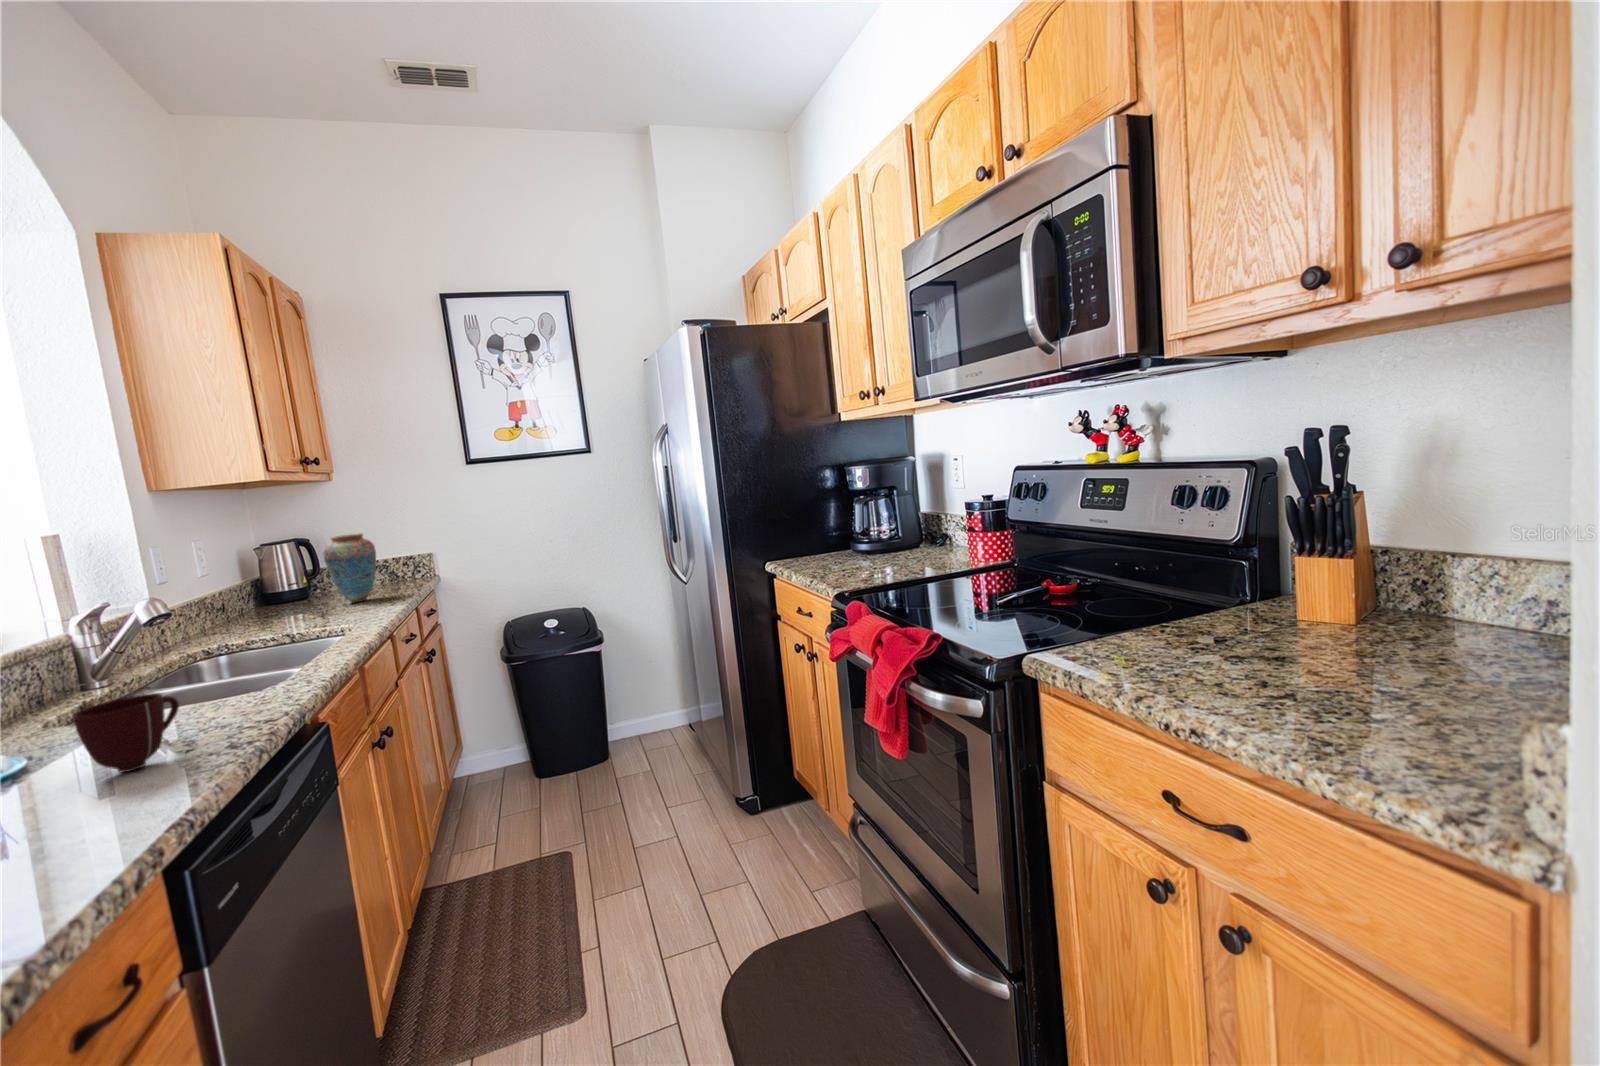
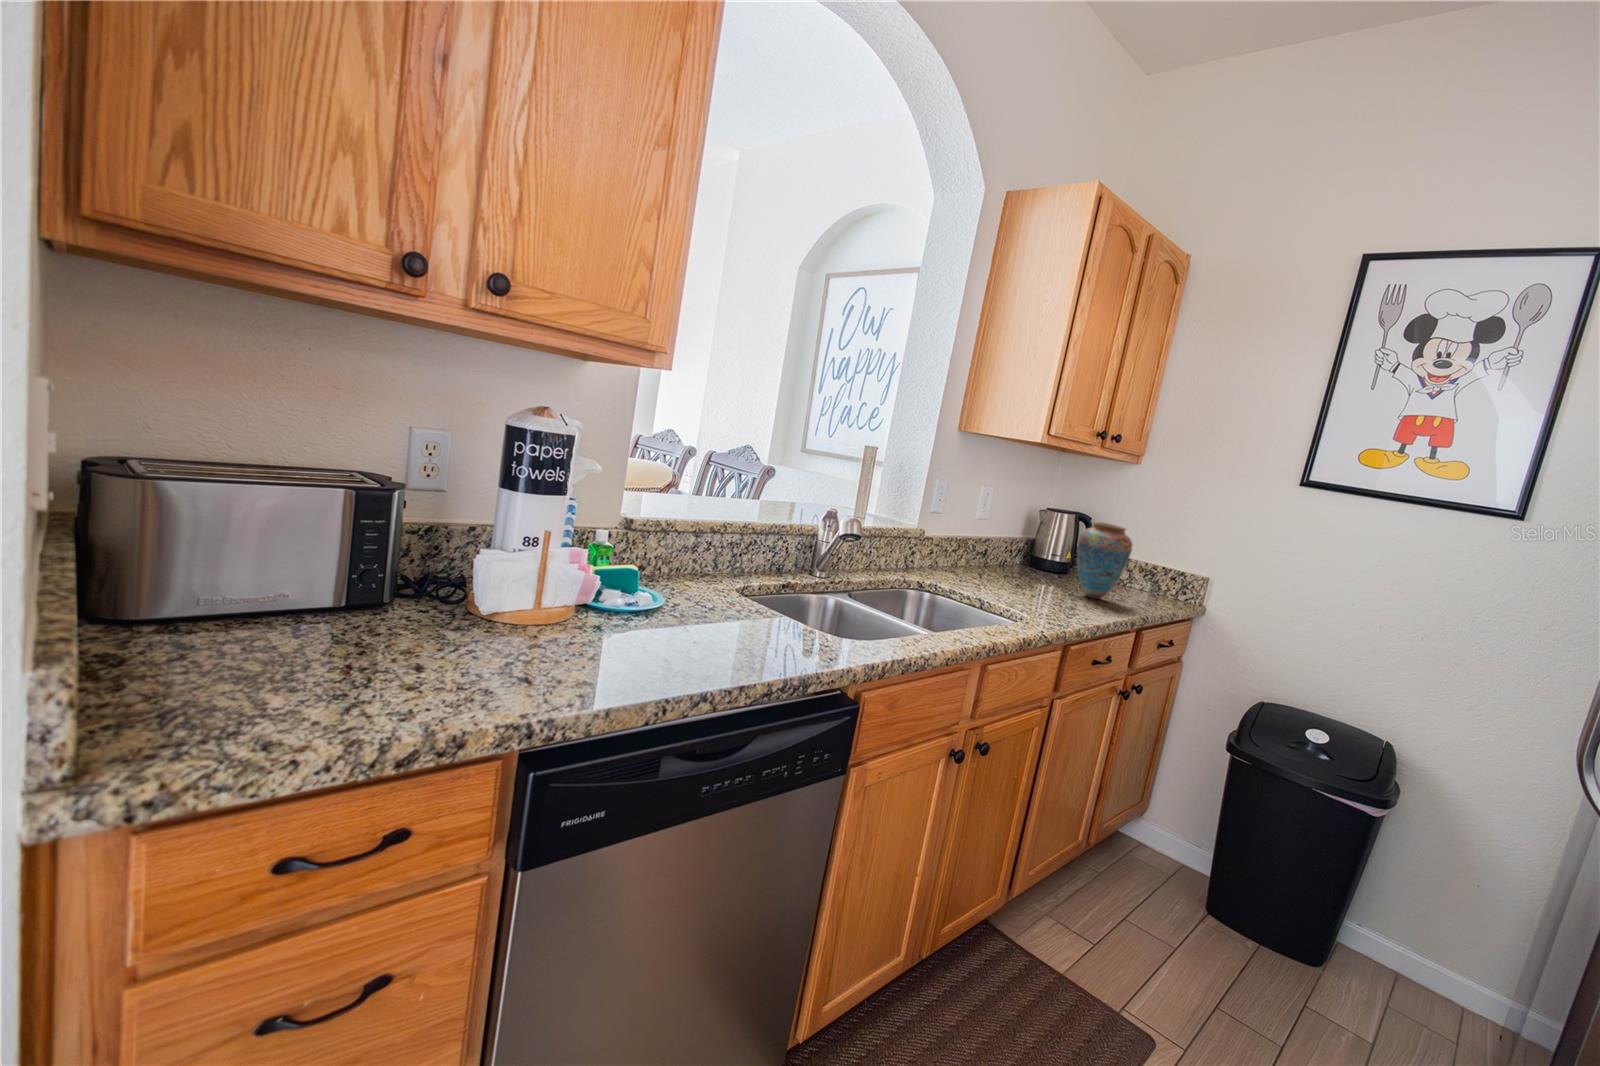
mug: present [73,693,179,772] -> none [626,586,707,656]

